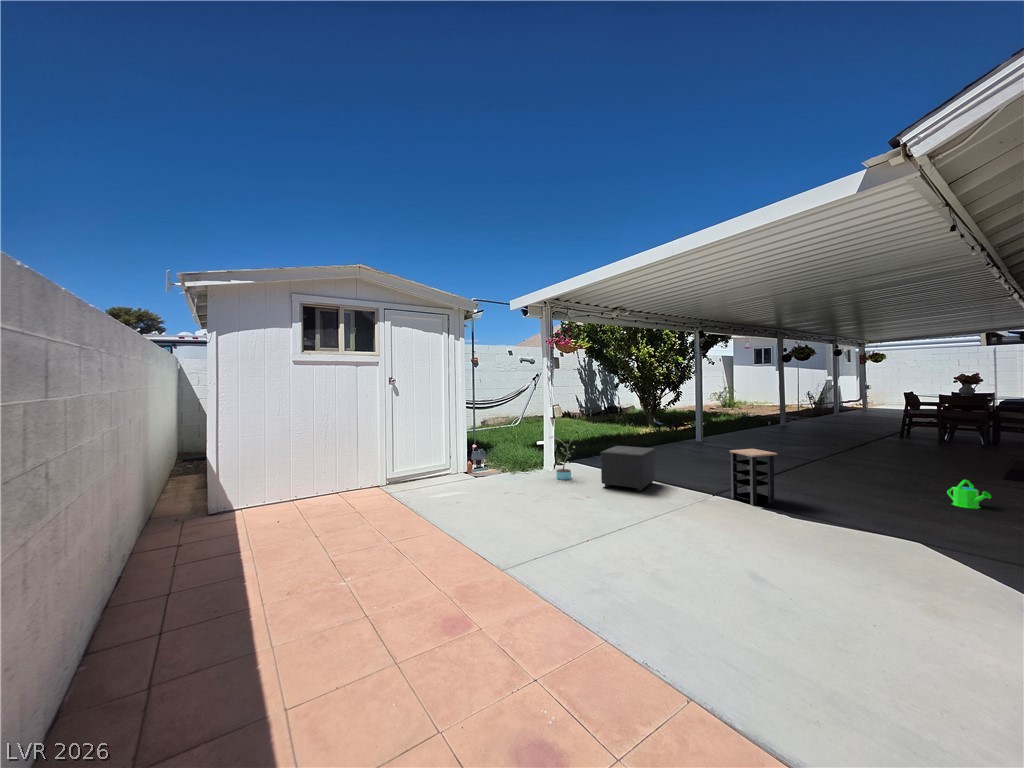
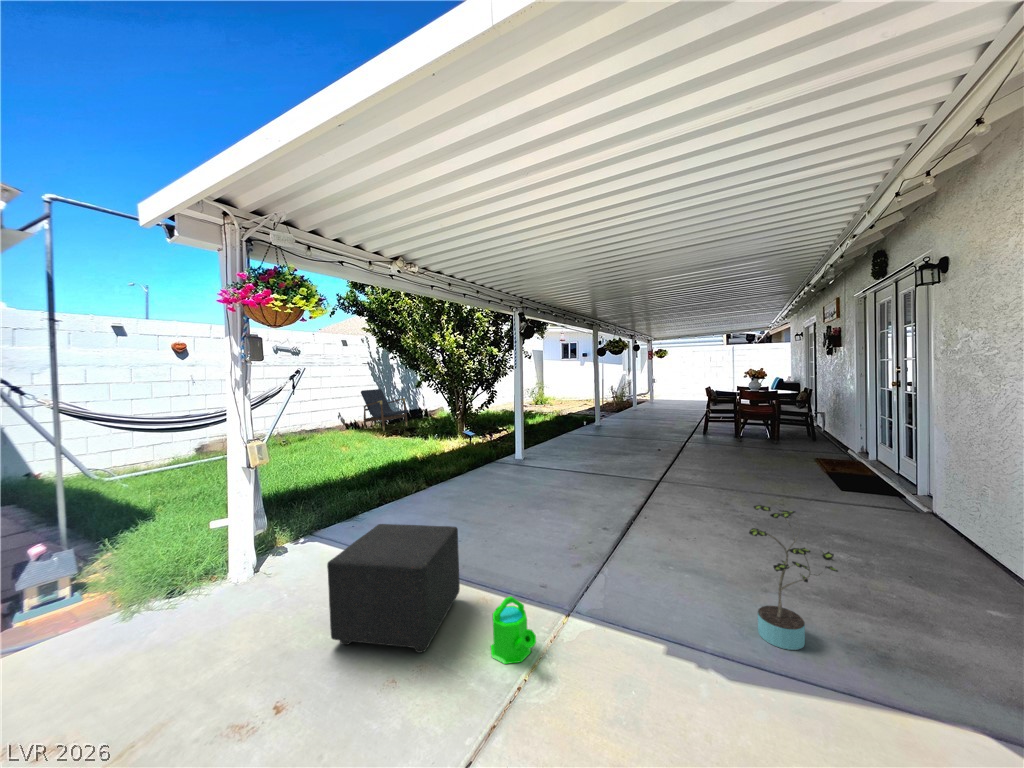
lounge chair: none [574,388,609,419] -> present [361,389,409,431]
potted plant: present [550,431,576,480] -> present [749,505,838,650]
side table: present [729,449,777,506] -> none [610,518,703,668]
watering can: present [947,480,991,509] -> present [491,596,536,664]

